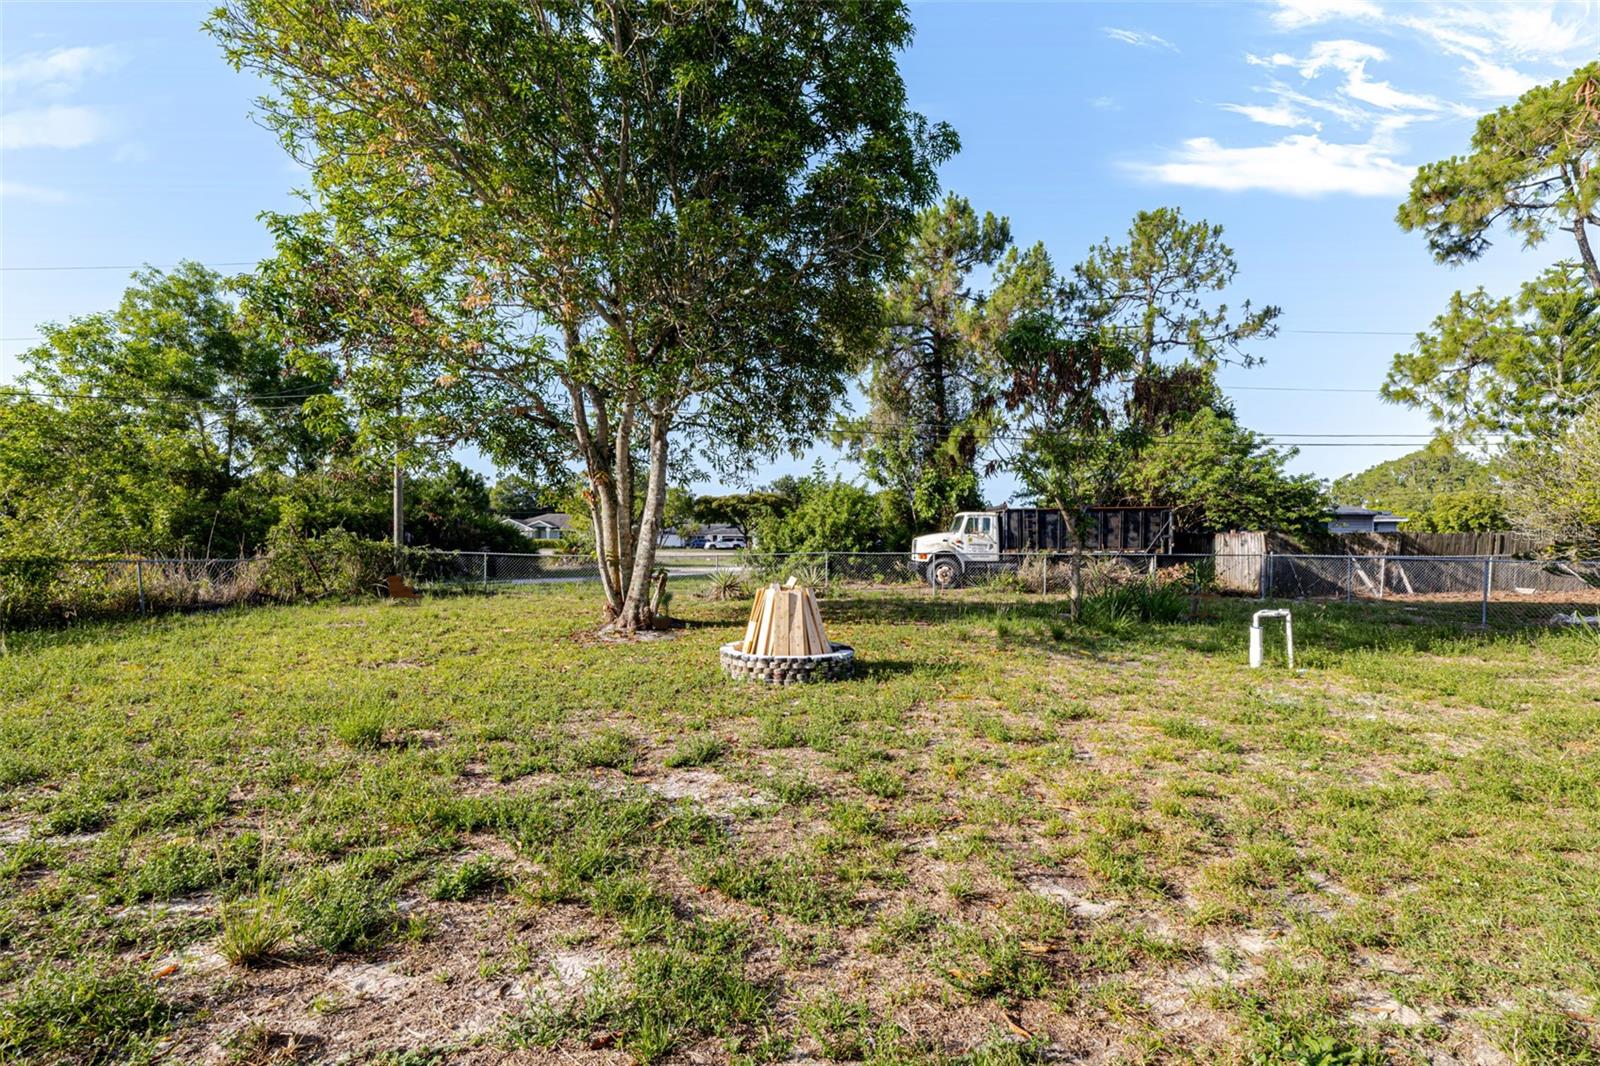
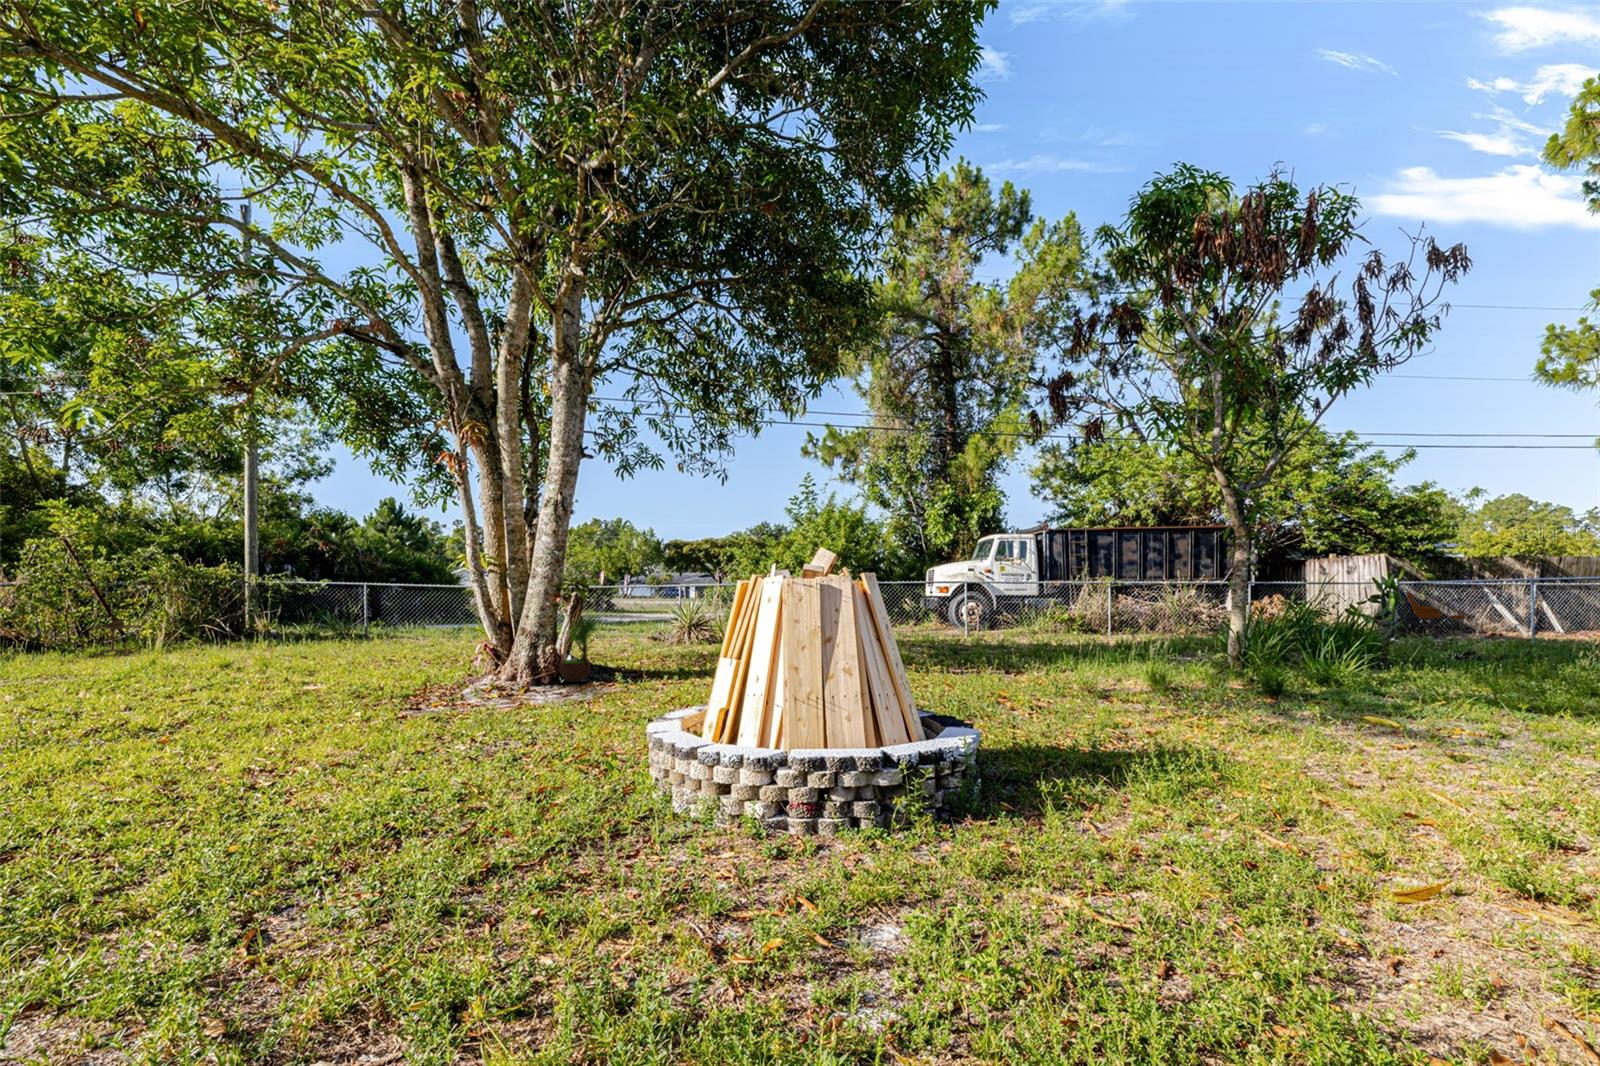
lounge chair: present [388,576,421,605] -> present [1407,593,1465,627]
side table: present [1193,592,1220,618] -> present [86,621,140,657]

